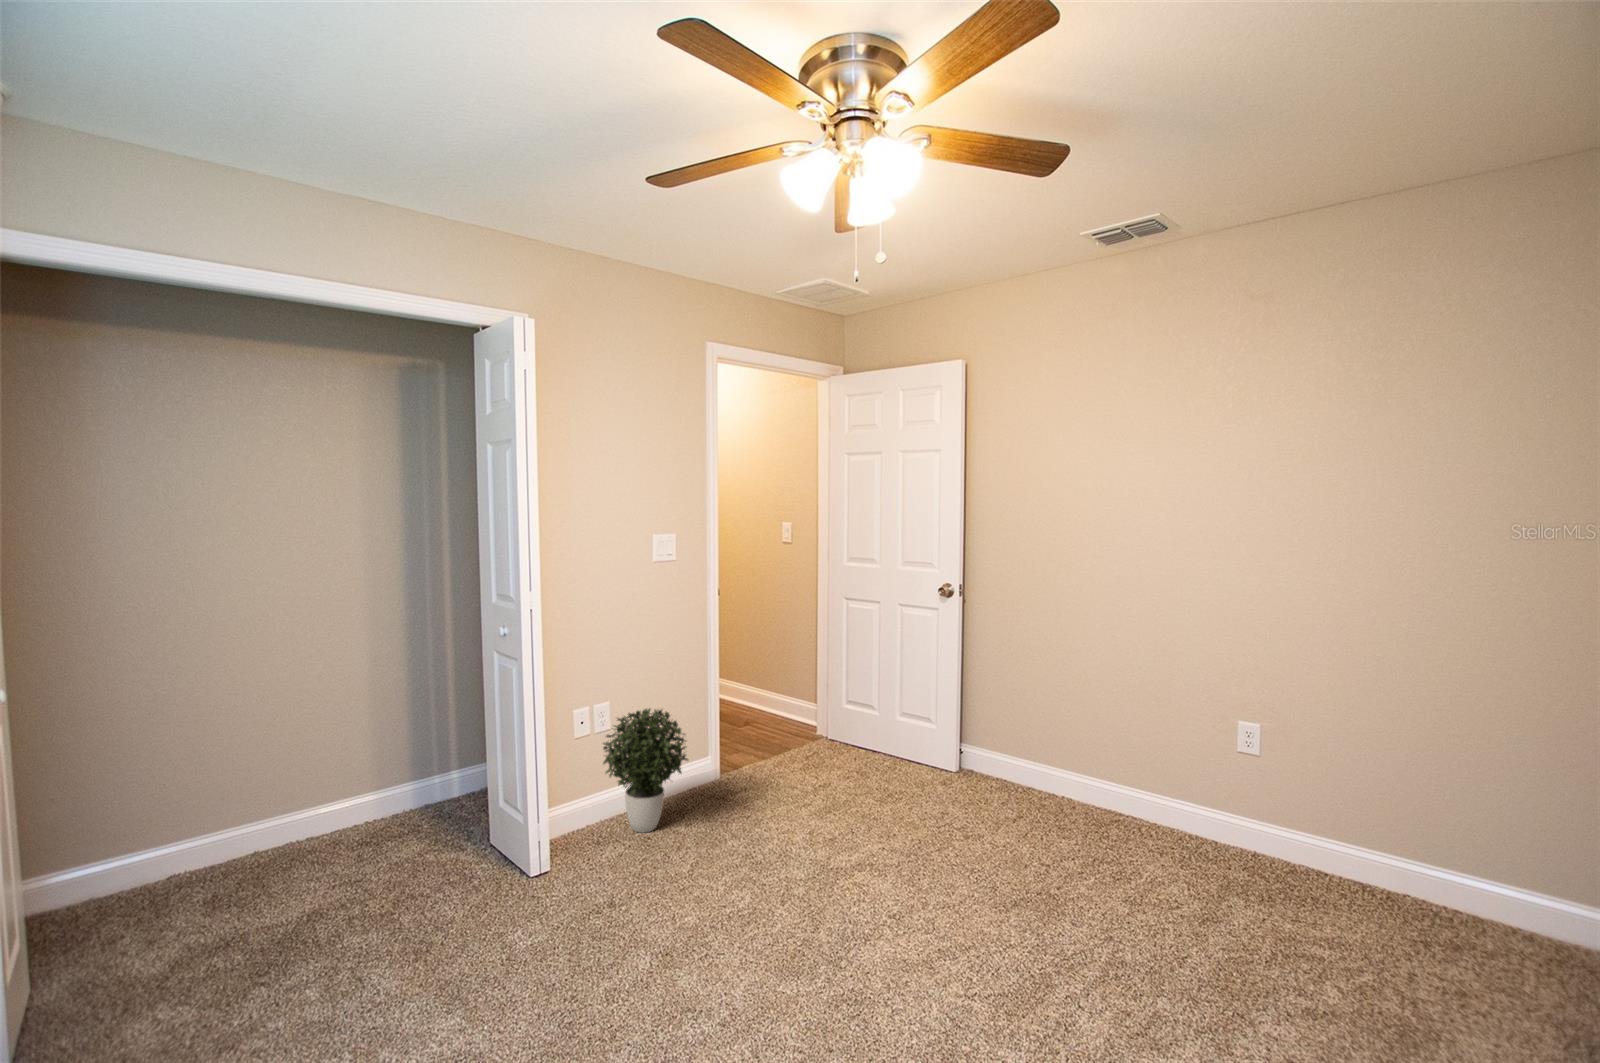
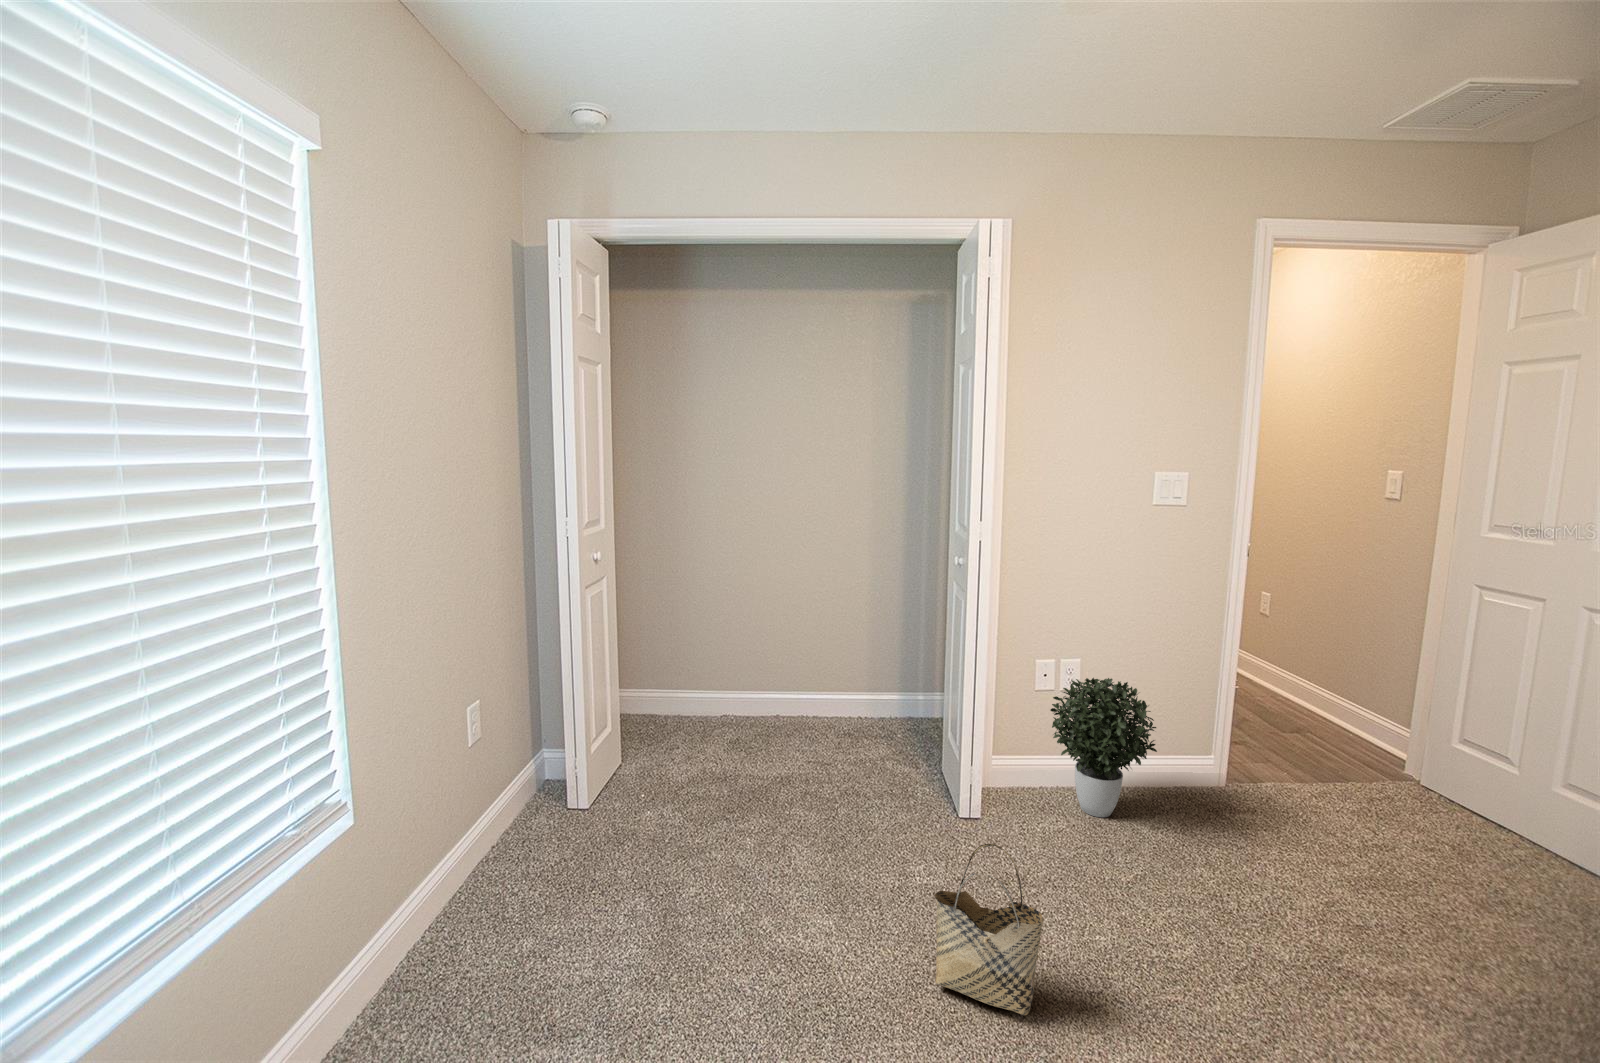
woven basket: none [579,864,670,1013] -> present [935,843,1044,1015]

